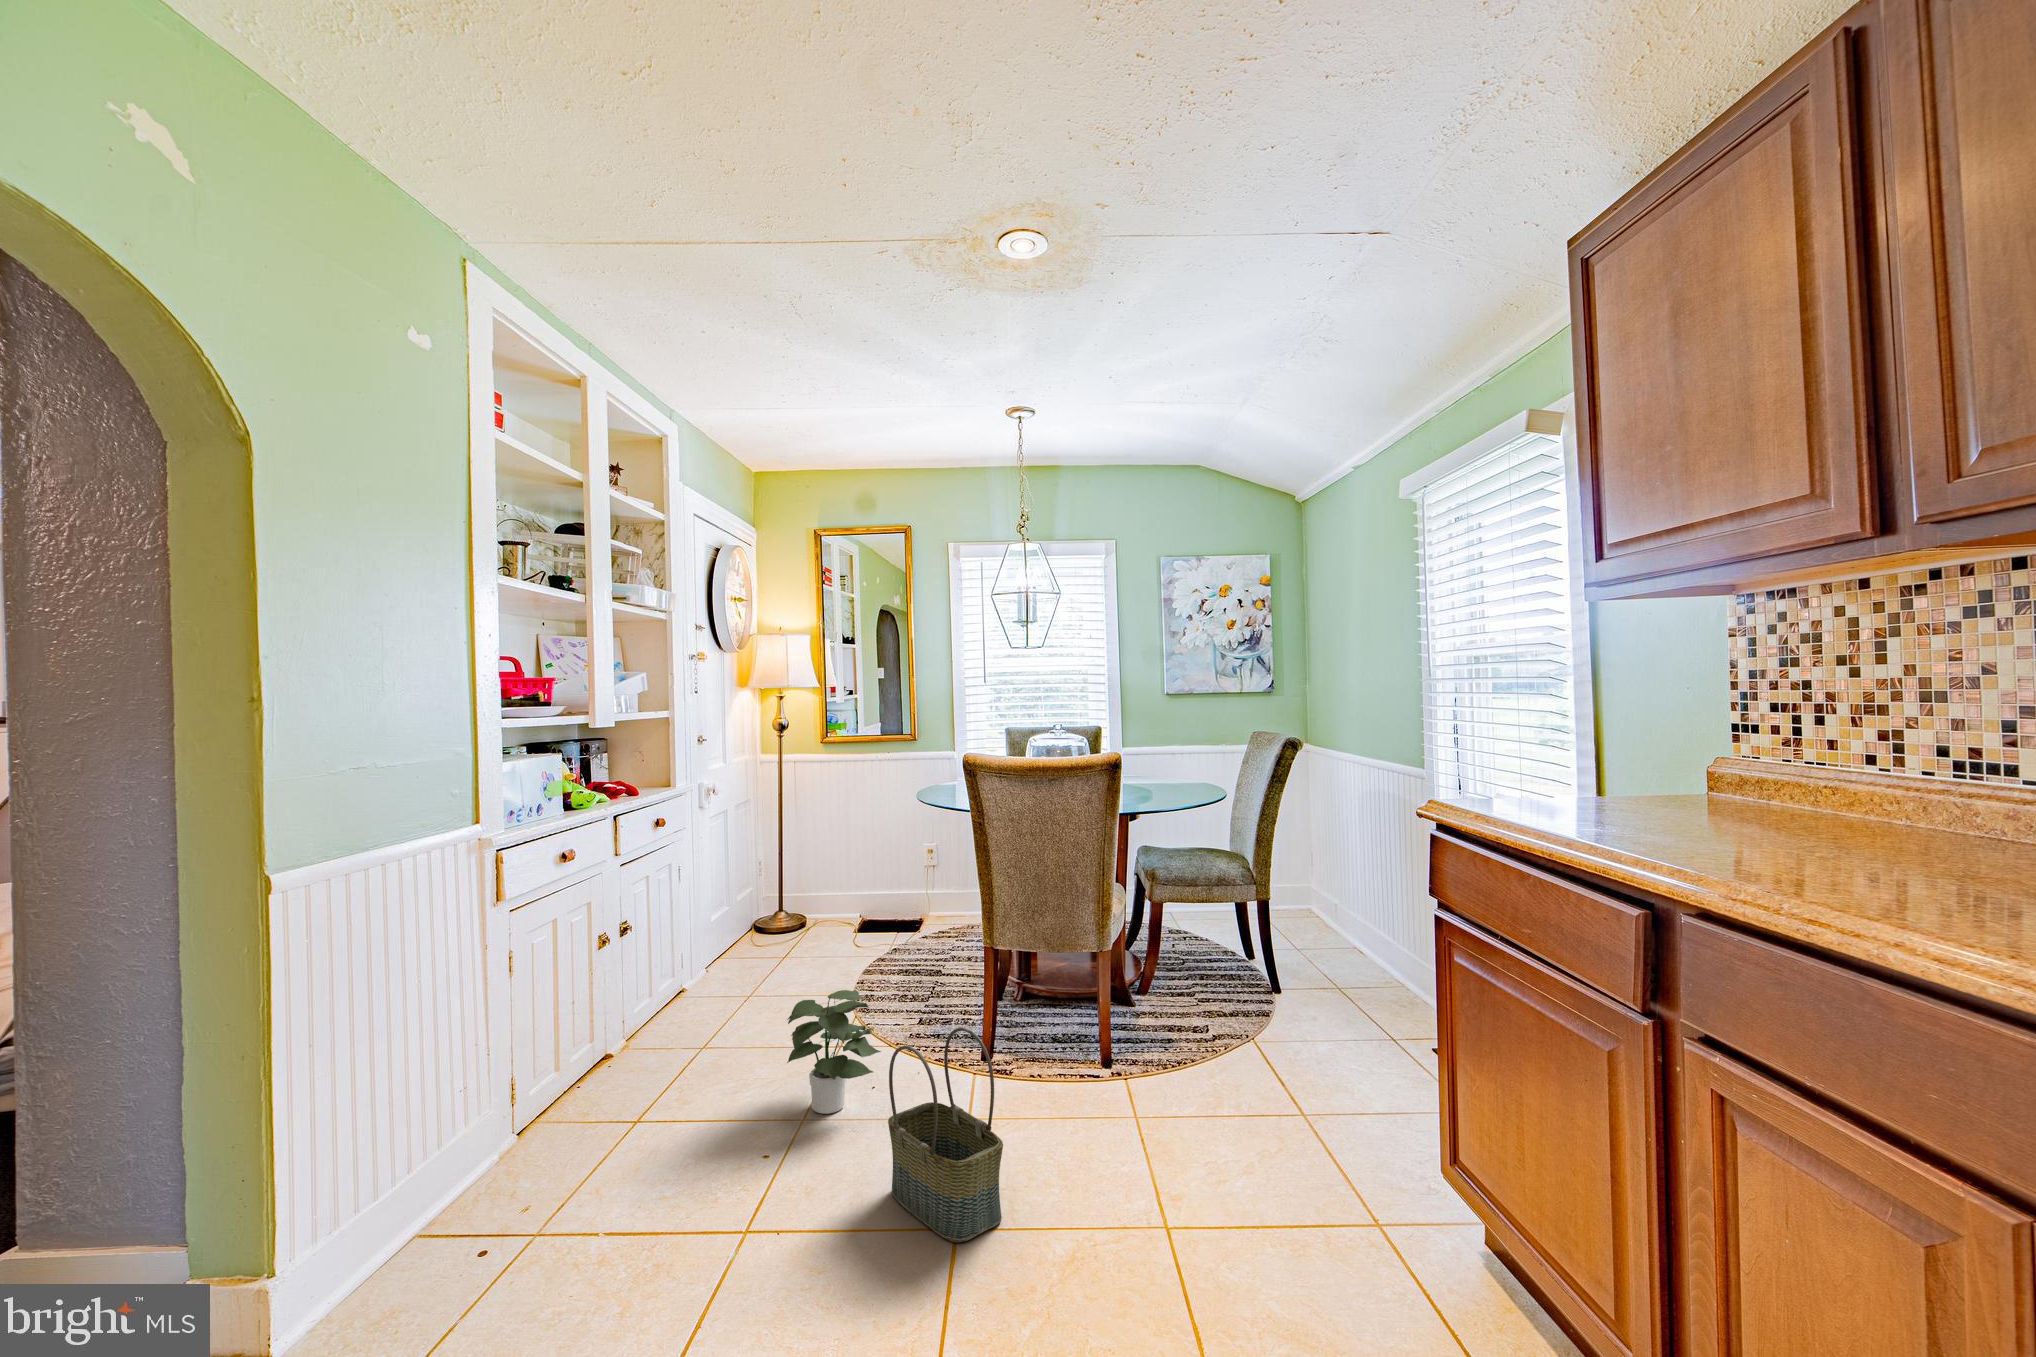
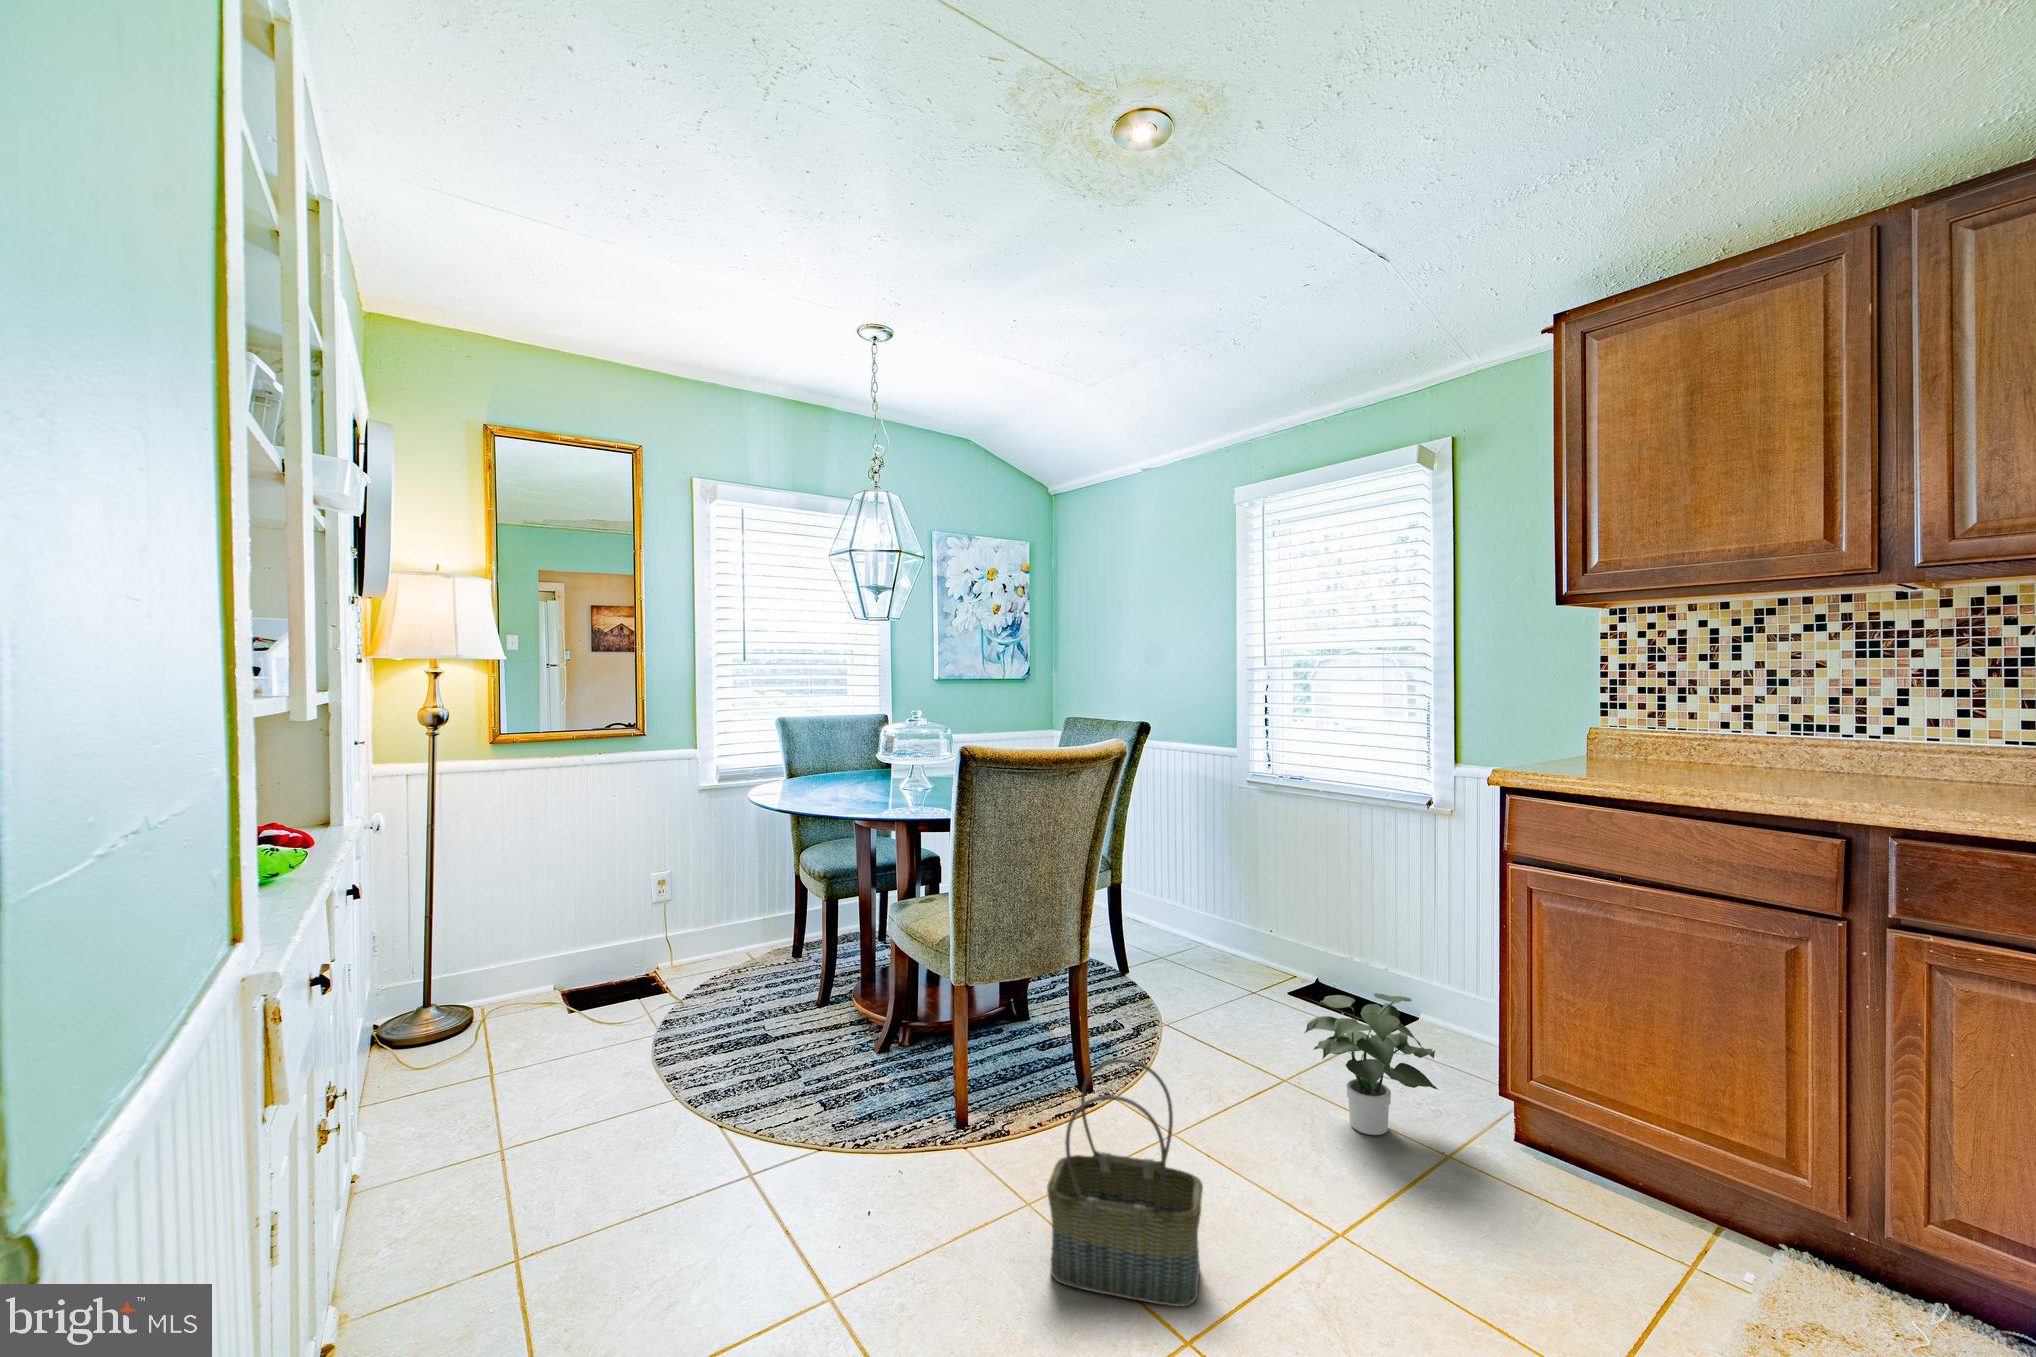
potted plant: present [787,990,881,1114] -> present [1304,993,1438,1135]

